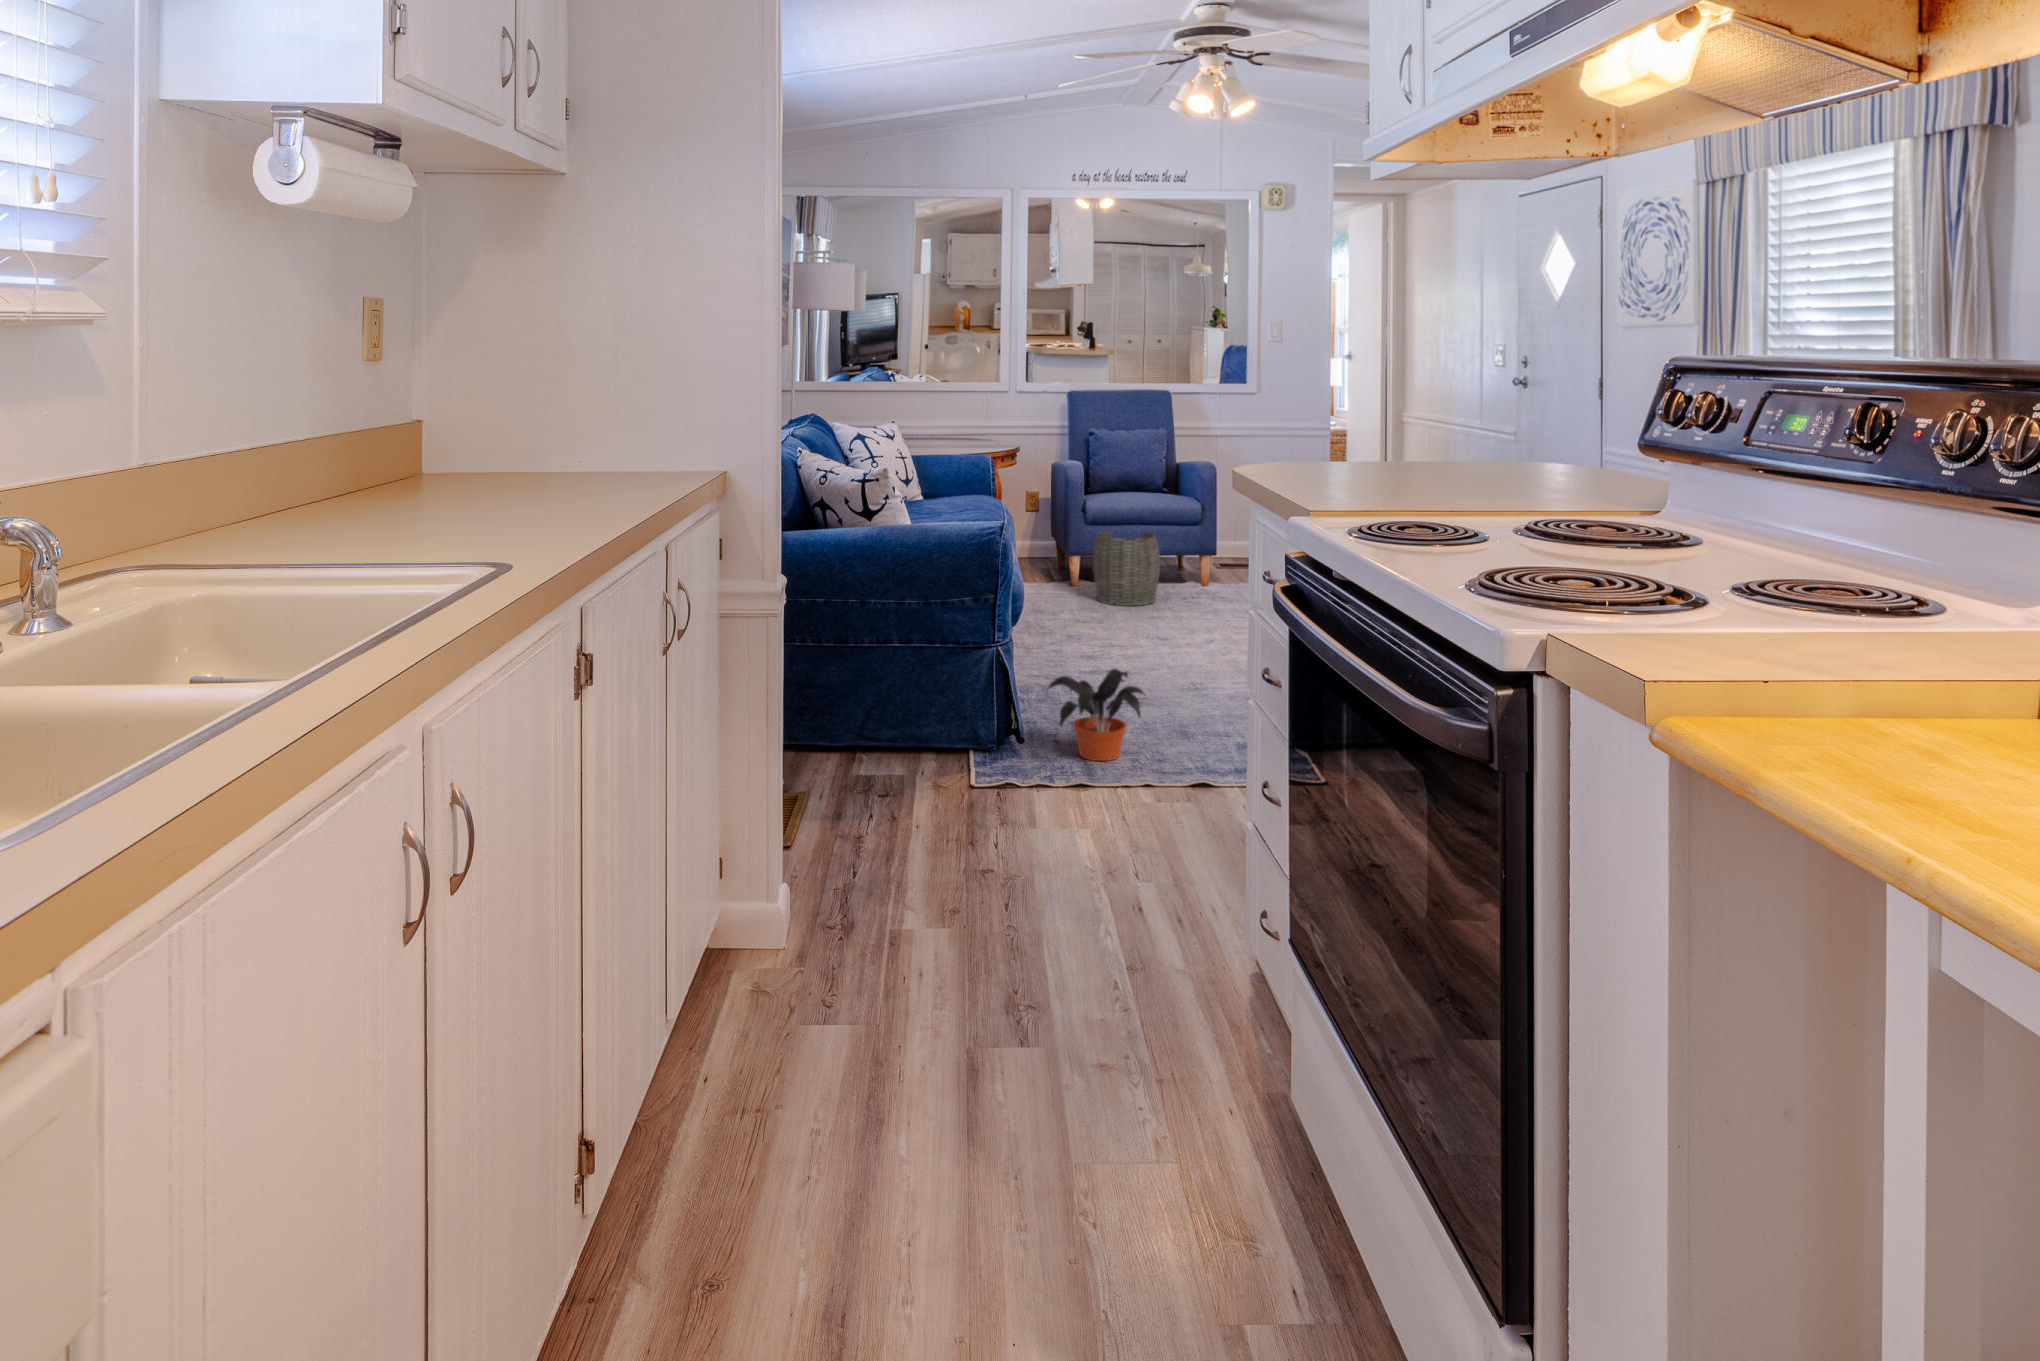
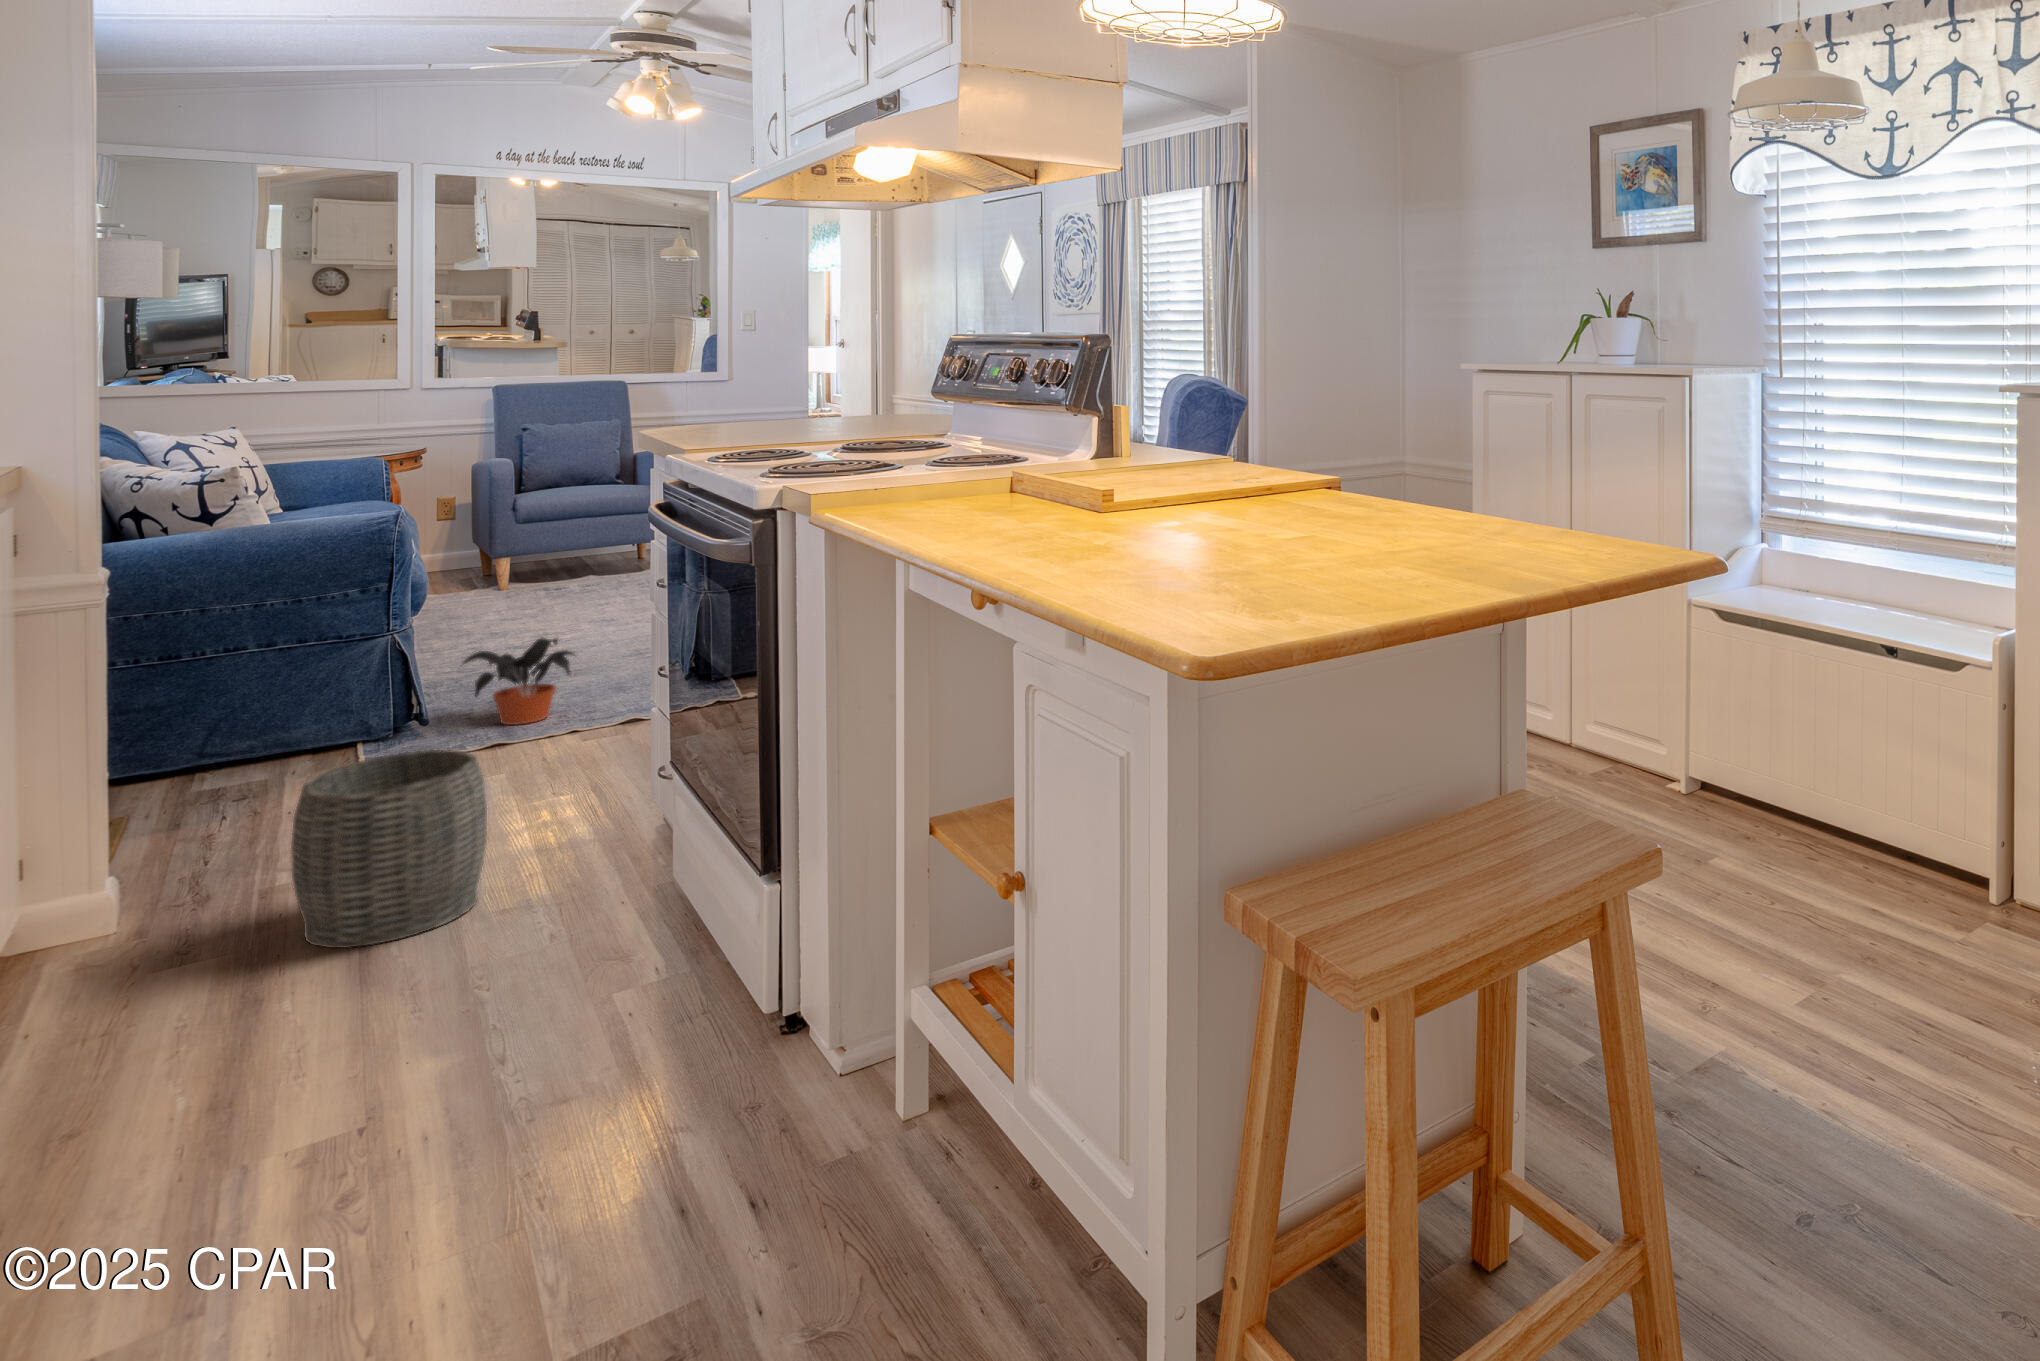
woven basket: present [1093,531,1160,606] -> present [291,750,487,948]

